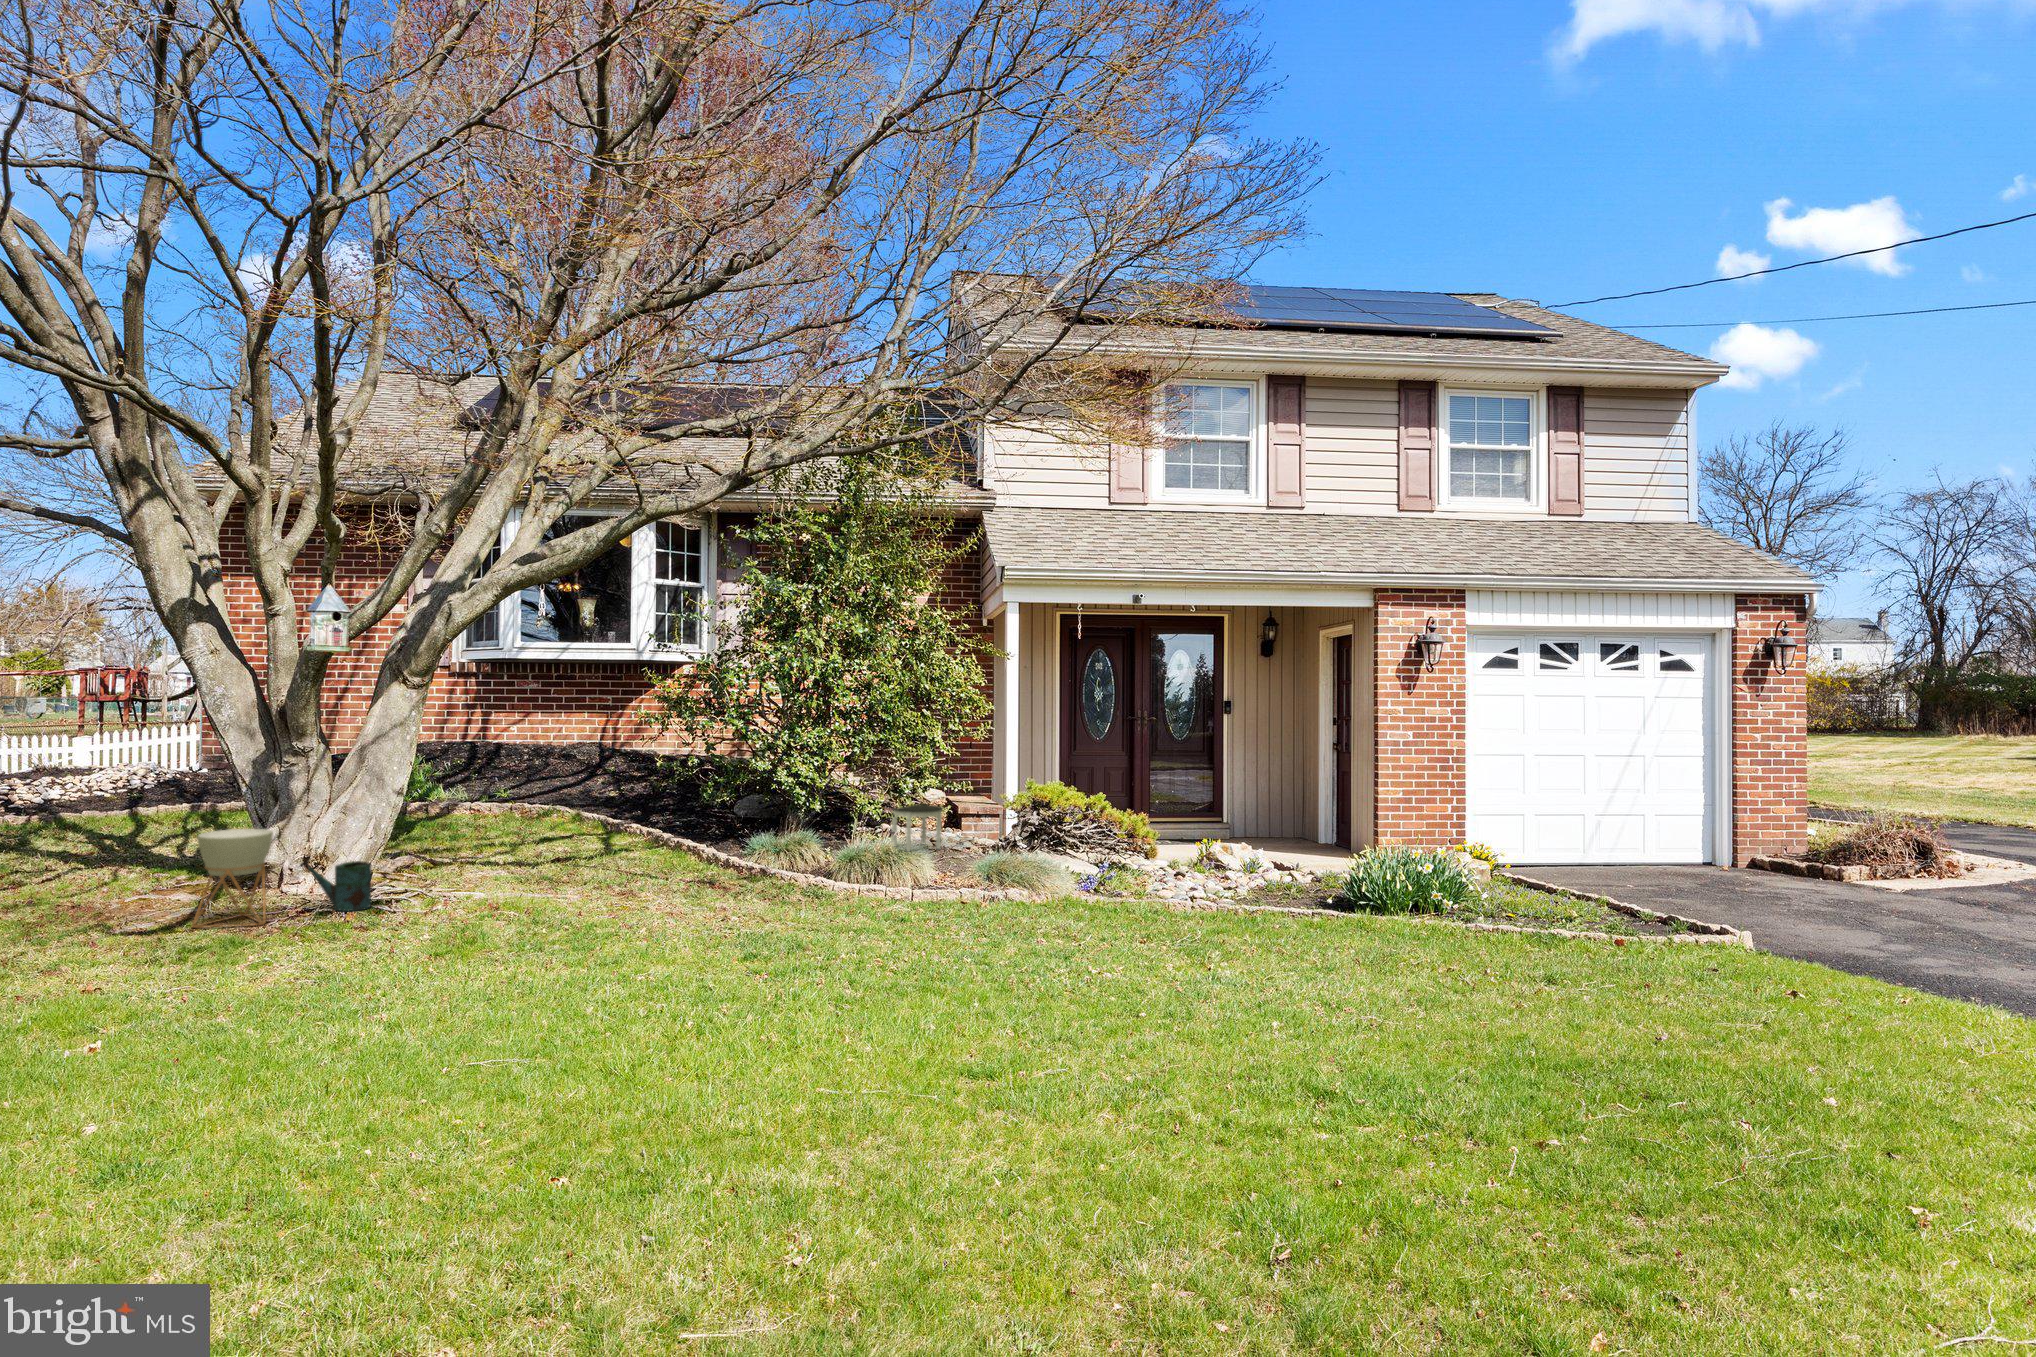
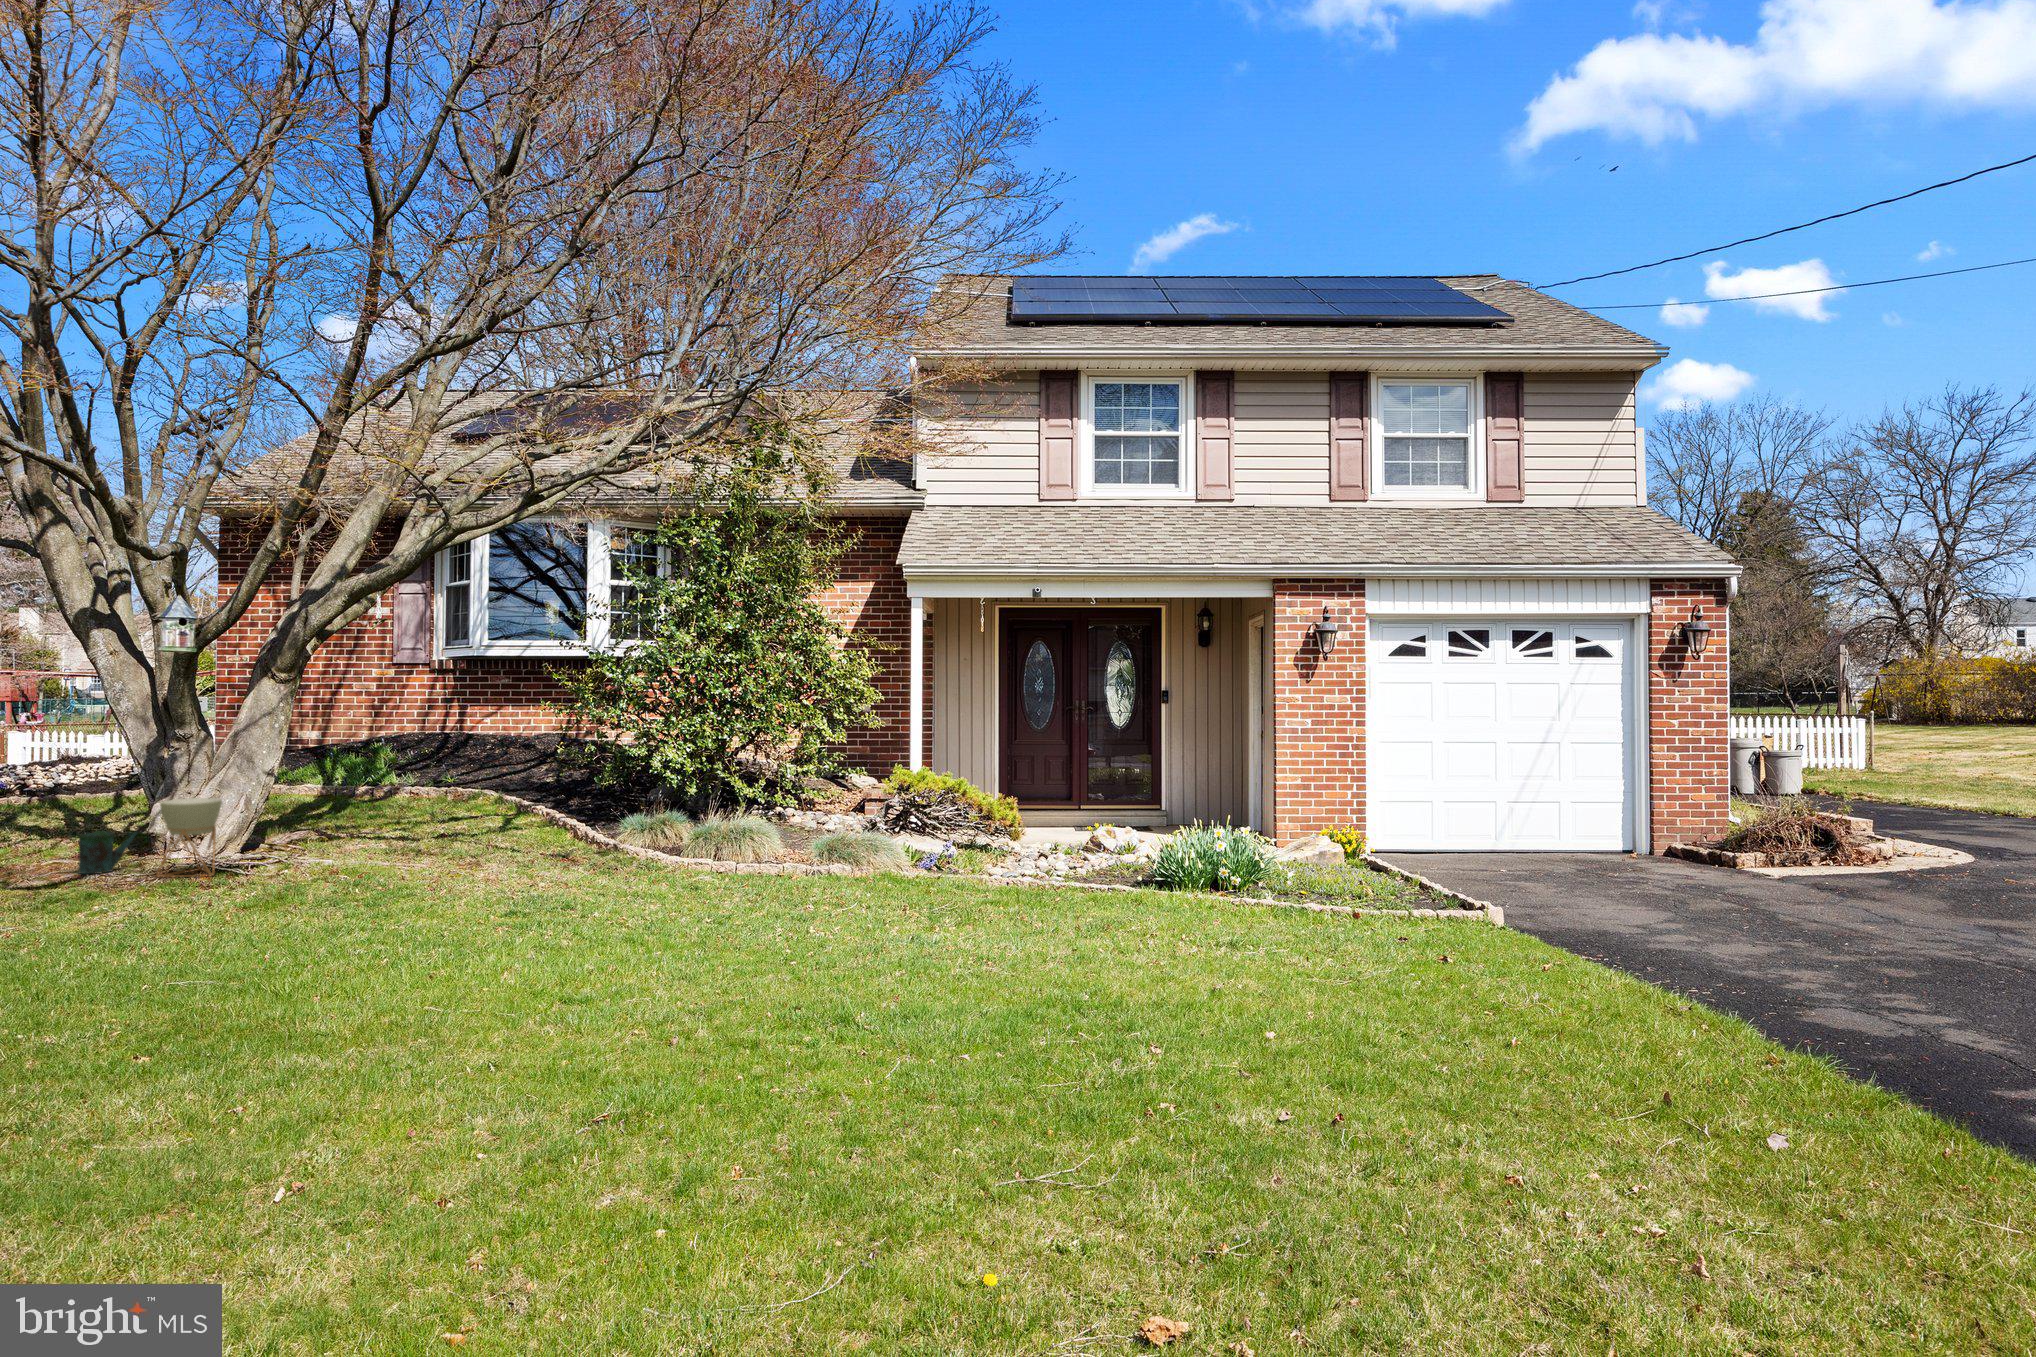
round table: present [892,804,943,852] -> none [798,788,848,831]
watering can: present [299,859,378,911] -> present [78,825,145,874]

